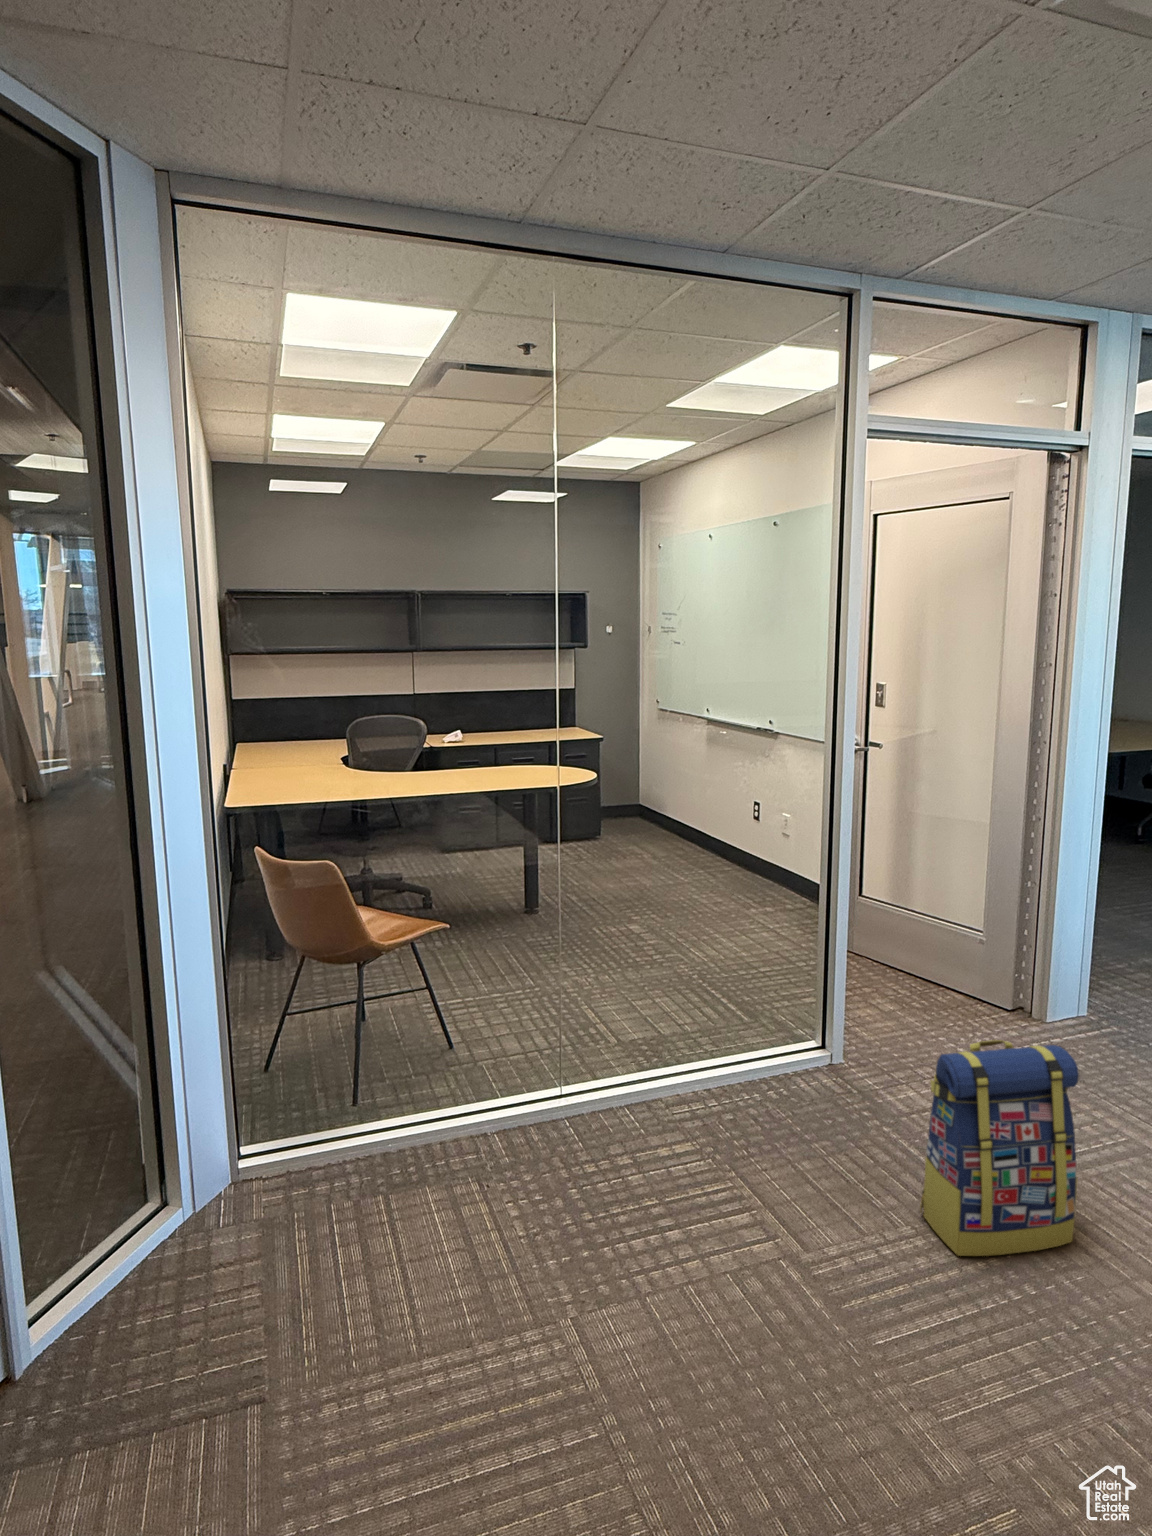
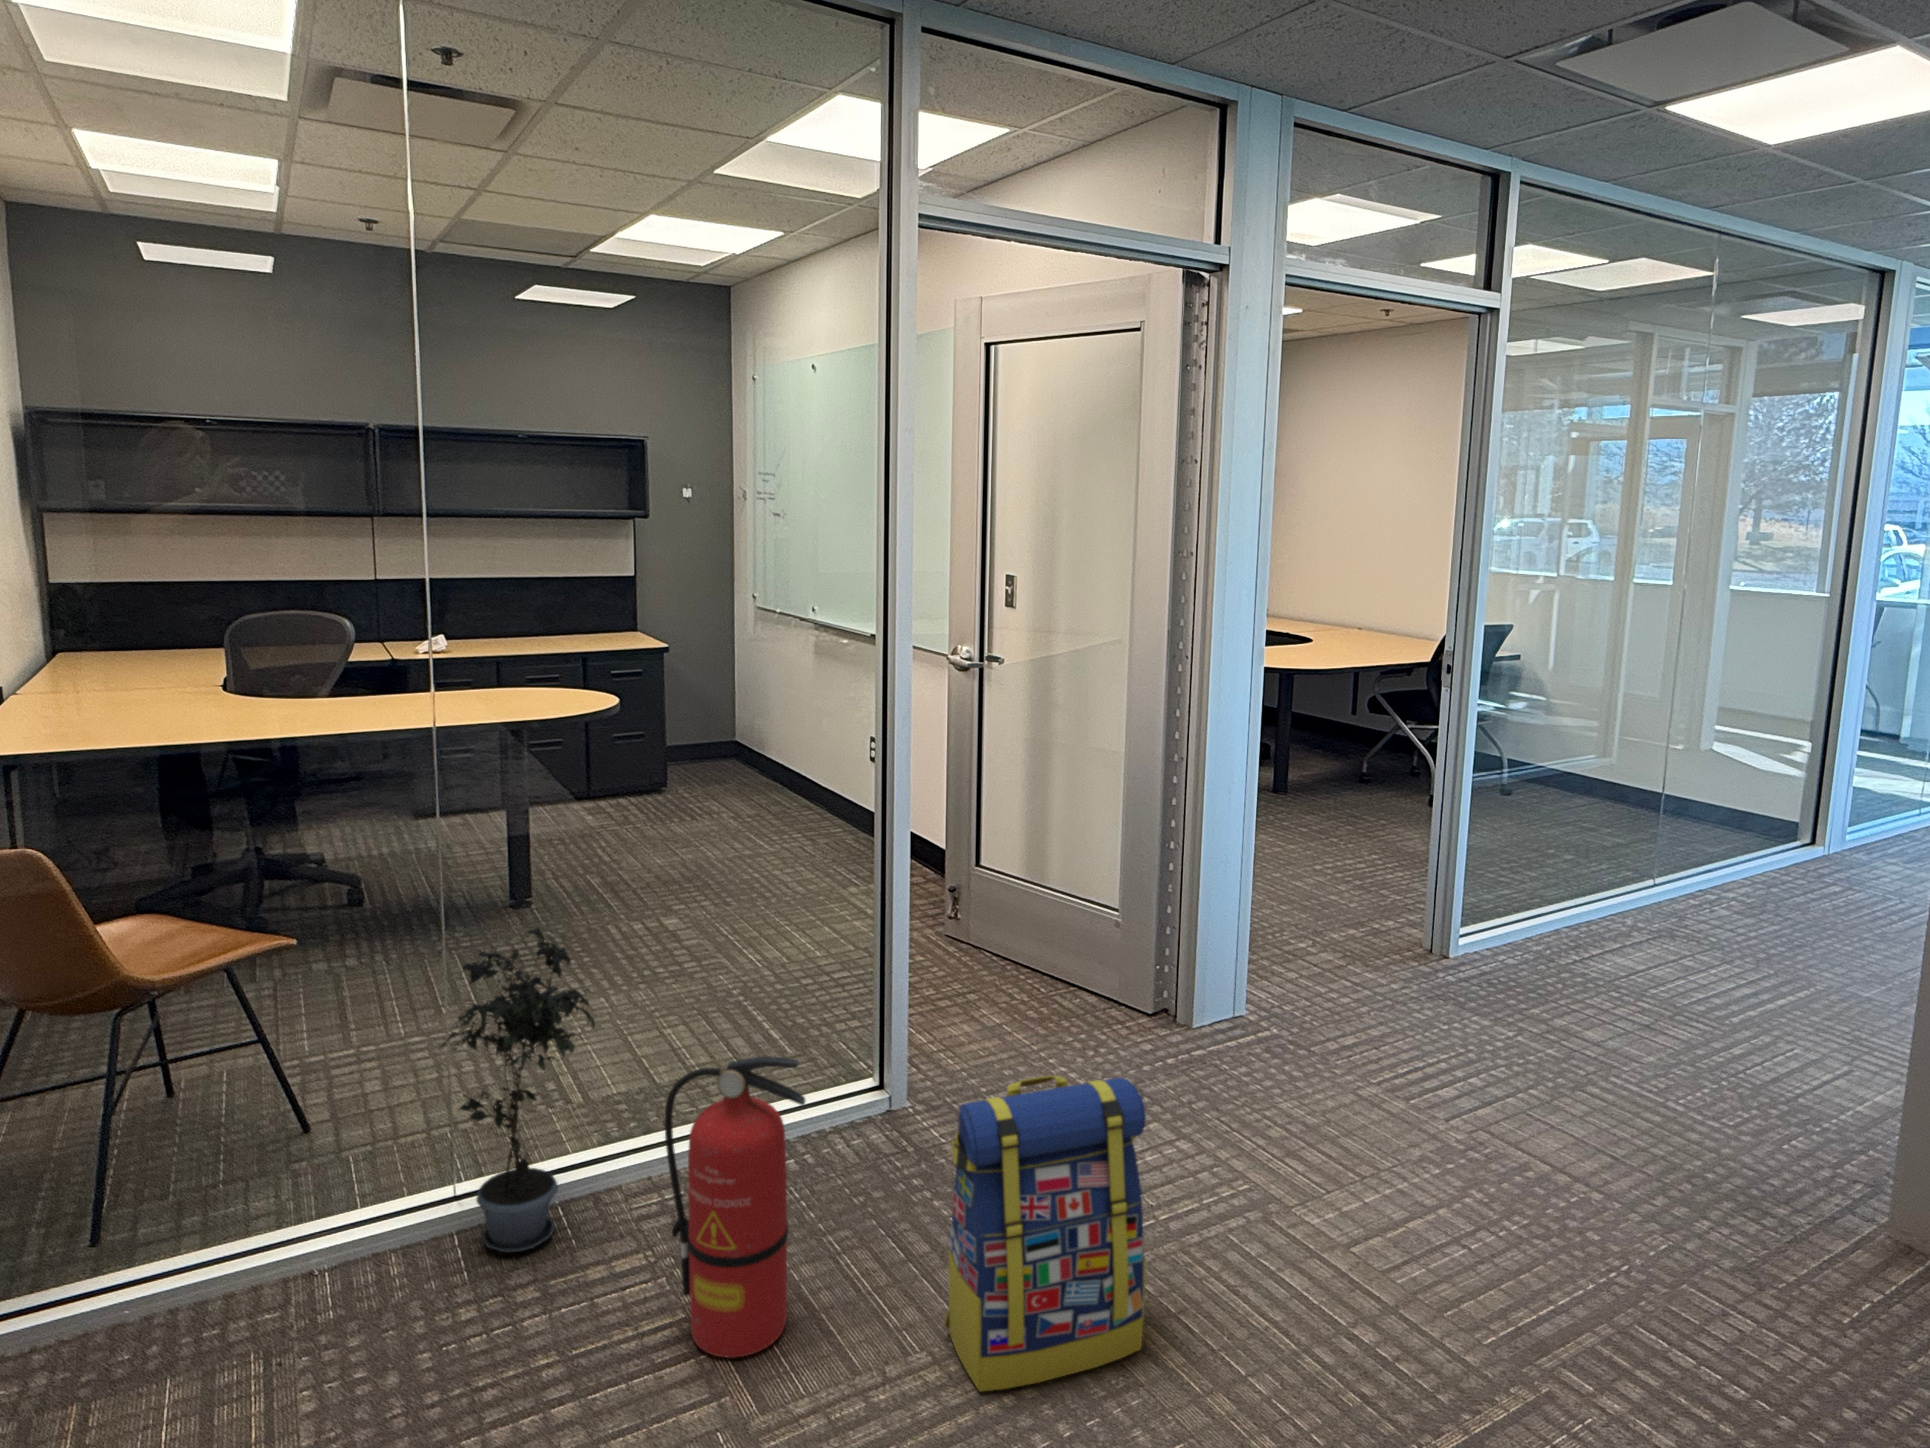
potted plant: none [565,922,669,1134] -> present [441,928,595,1252]
fire extinguisher: none [726,1013,825,1214] -> present [665,1056,805,1358]

